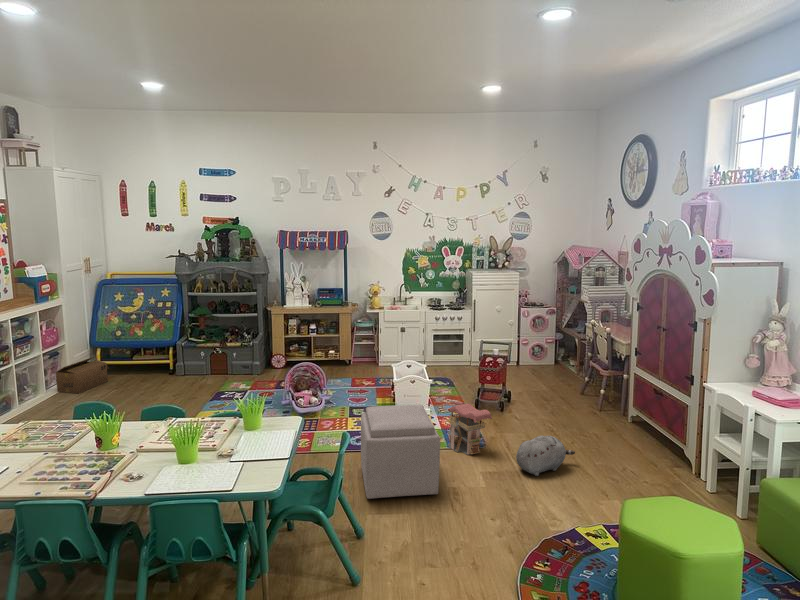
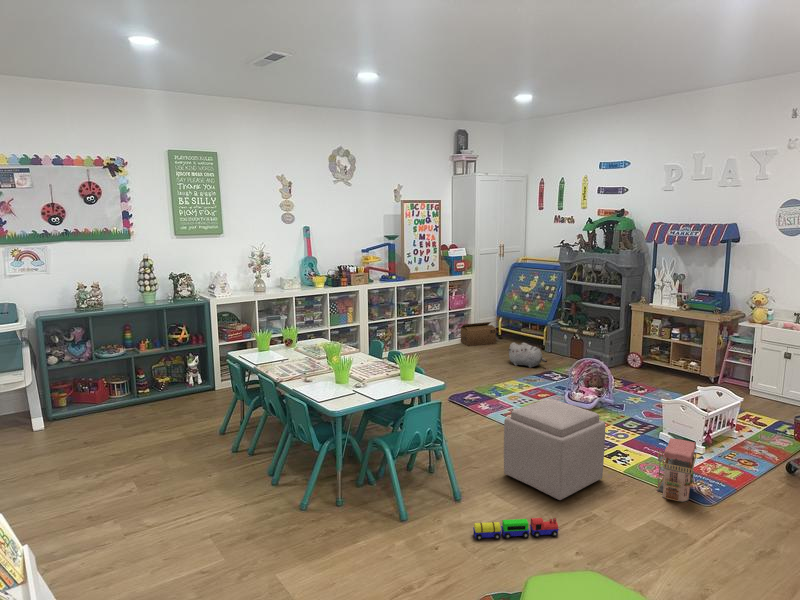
plush toy: present [516,436,575,476] -> present [508,343,547,368]
toy train: none [445,507,483,566] -> present [473,518,559,540]

